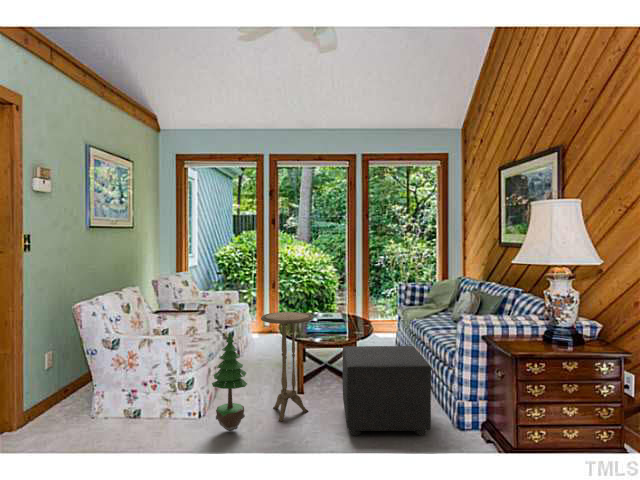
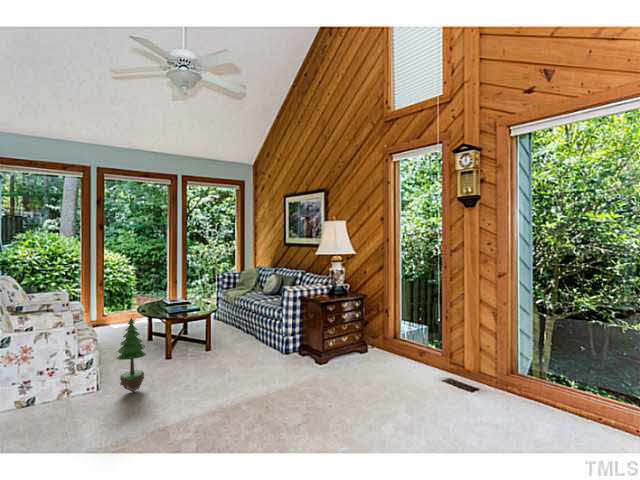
side table: present [261,312,313,422] -> none [147,298,188,377]
ottoman: present [343,346,431,436] -> none [207,311,273,372]

